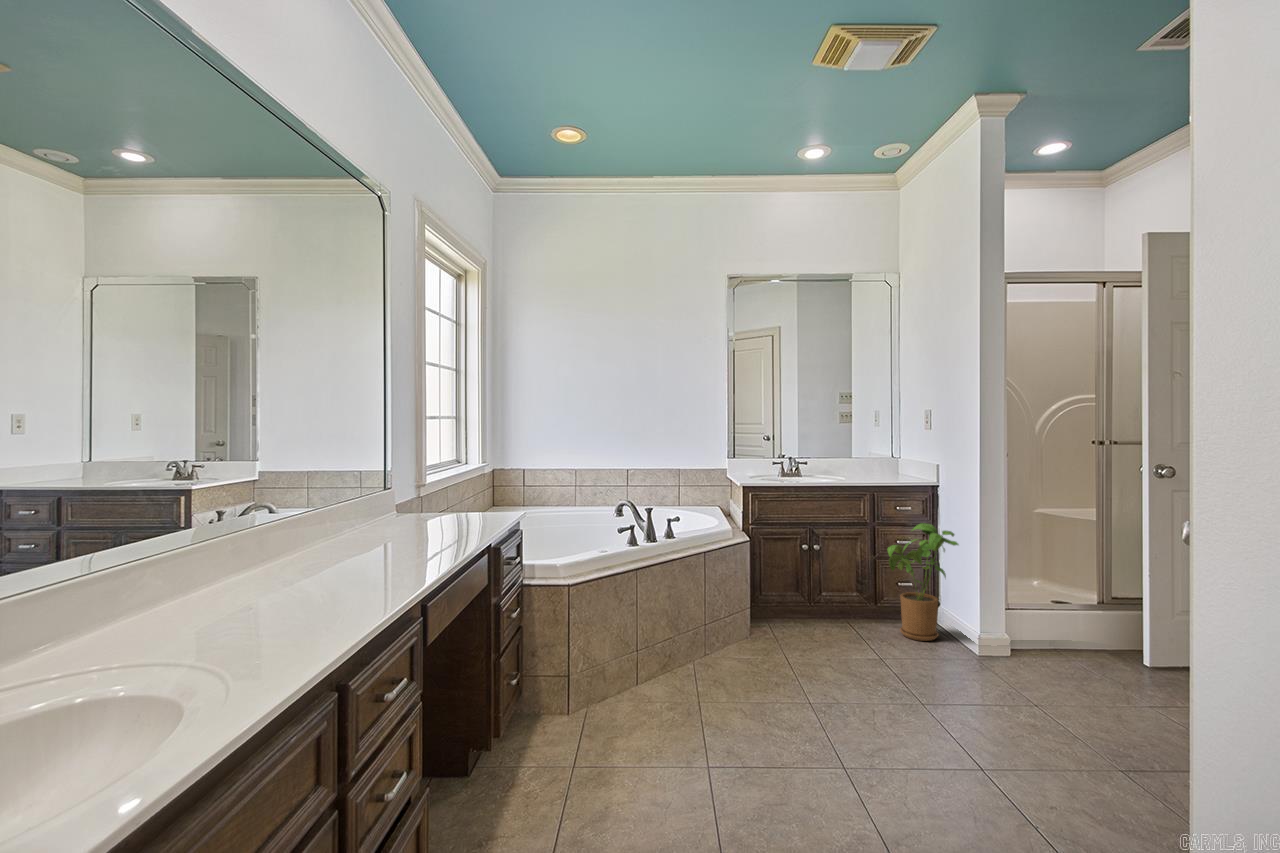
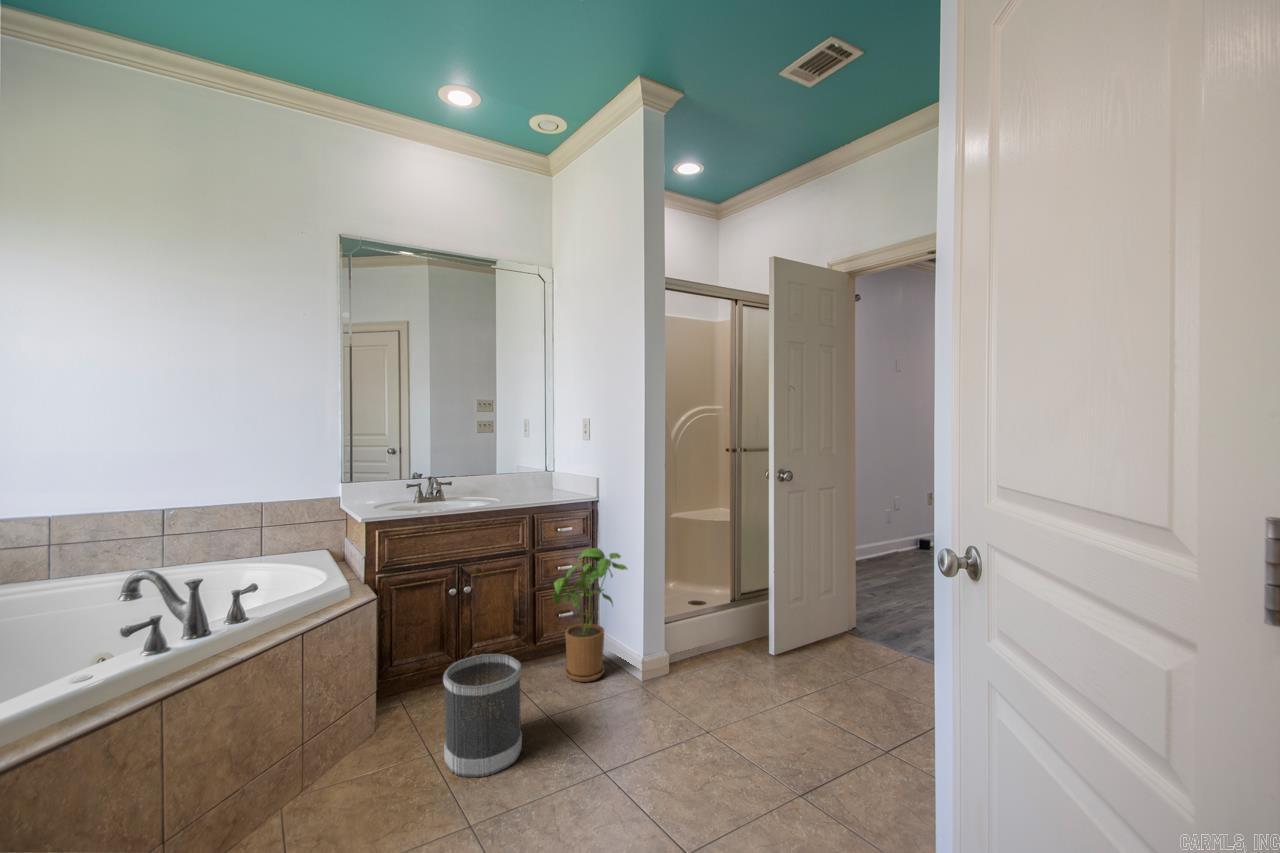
wastebasket: none [793,588,851,670] -> present [443,654,522,777]

